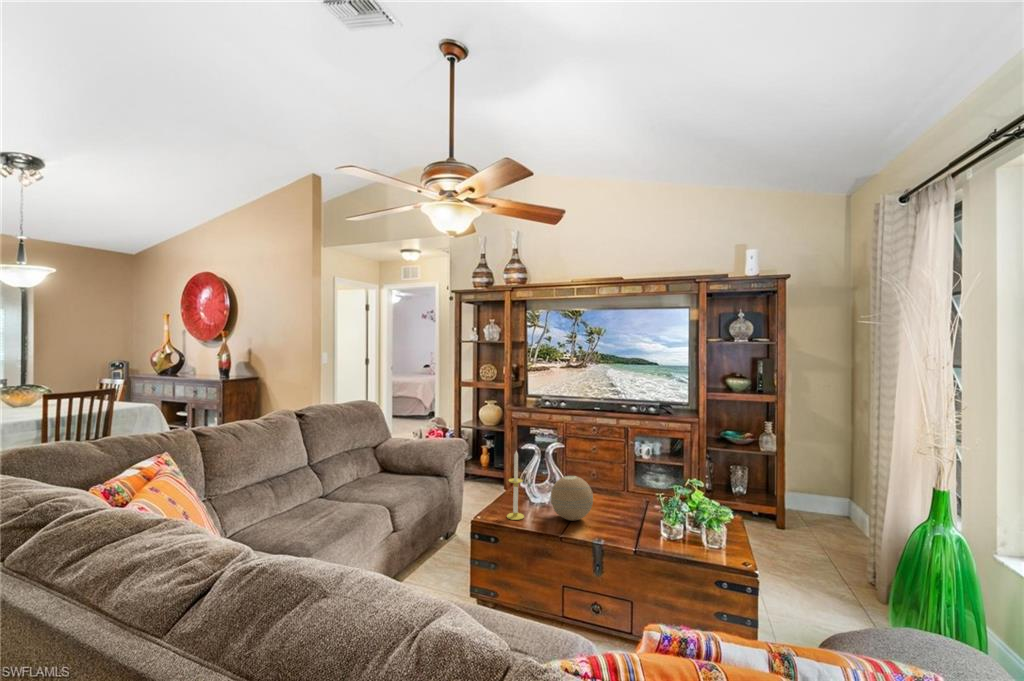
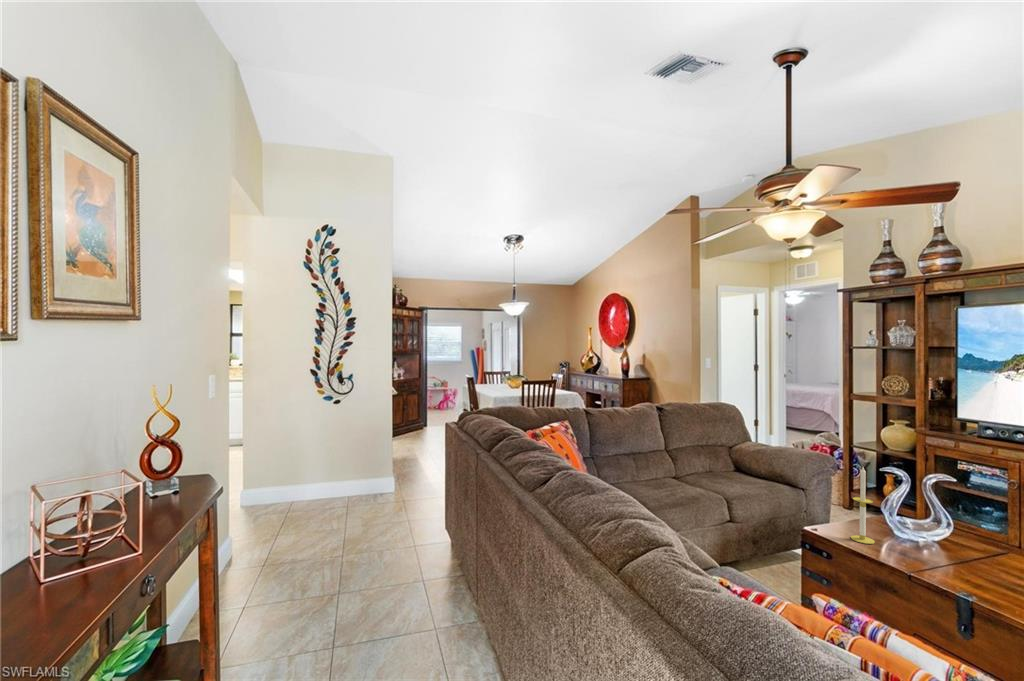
decorative orb: present [550,476,593,521] -> none [911,510,981,566]

